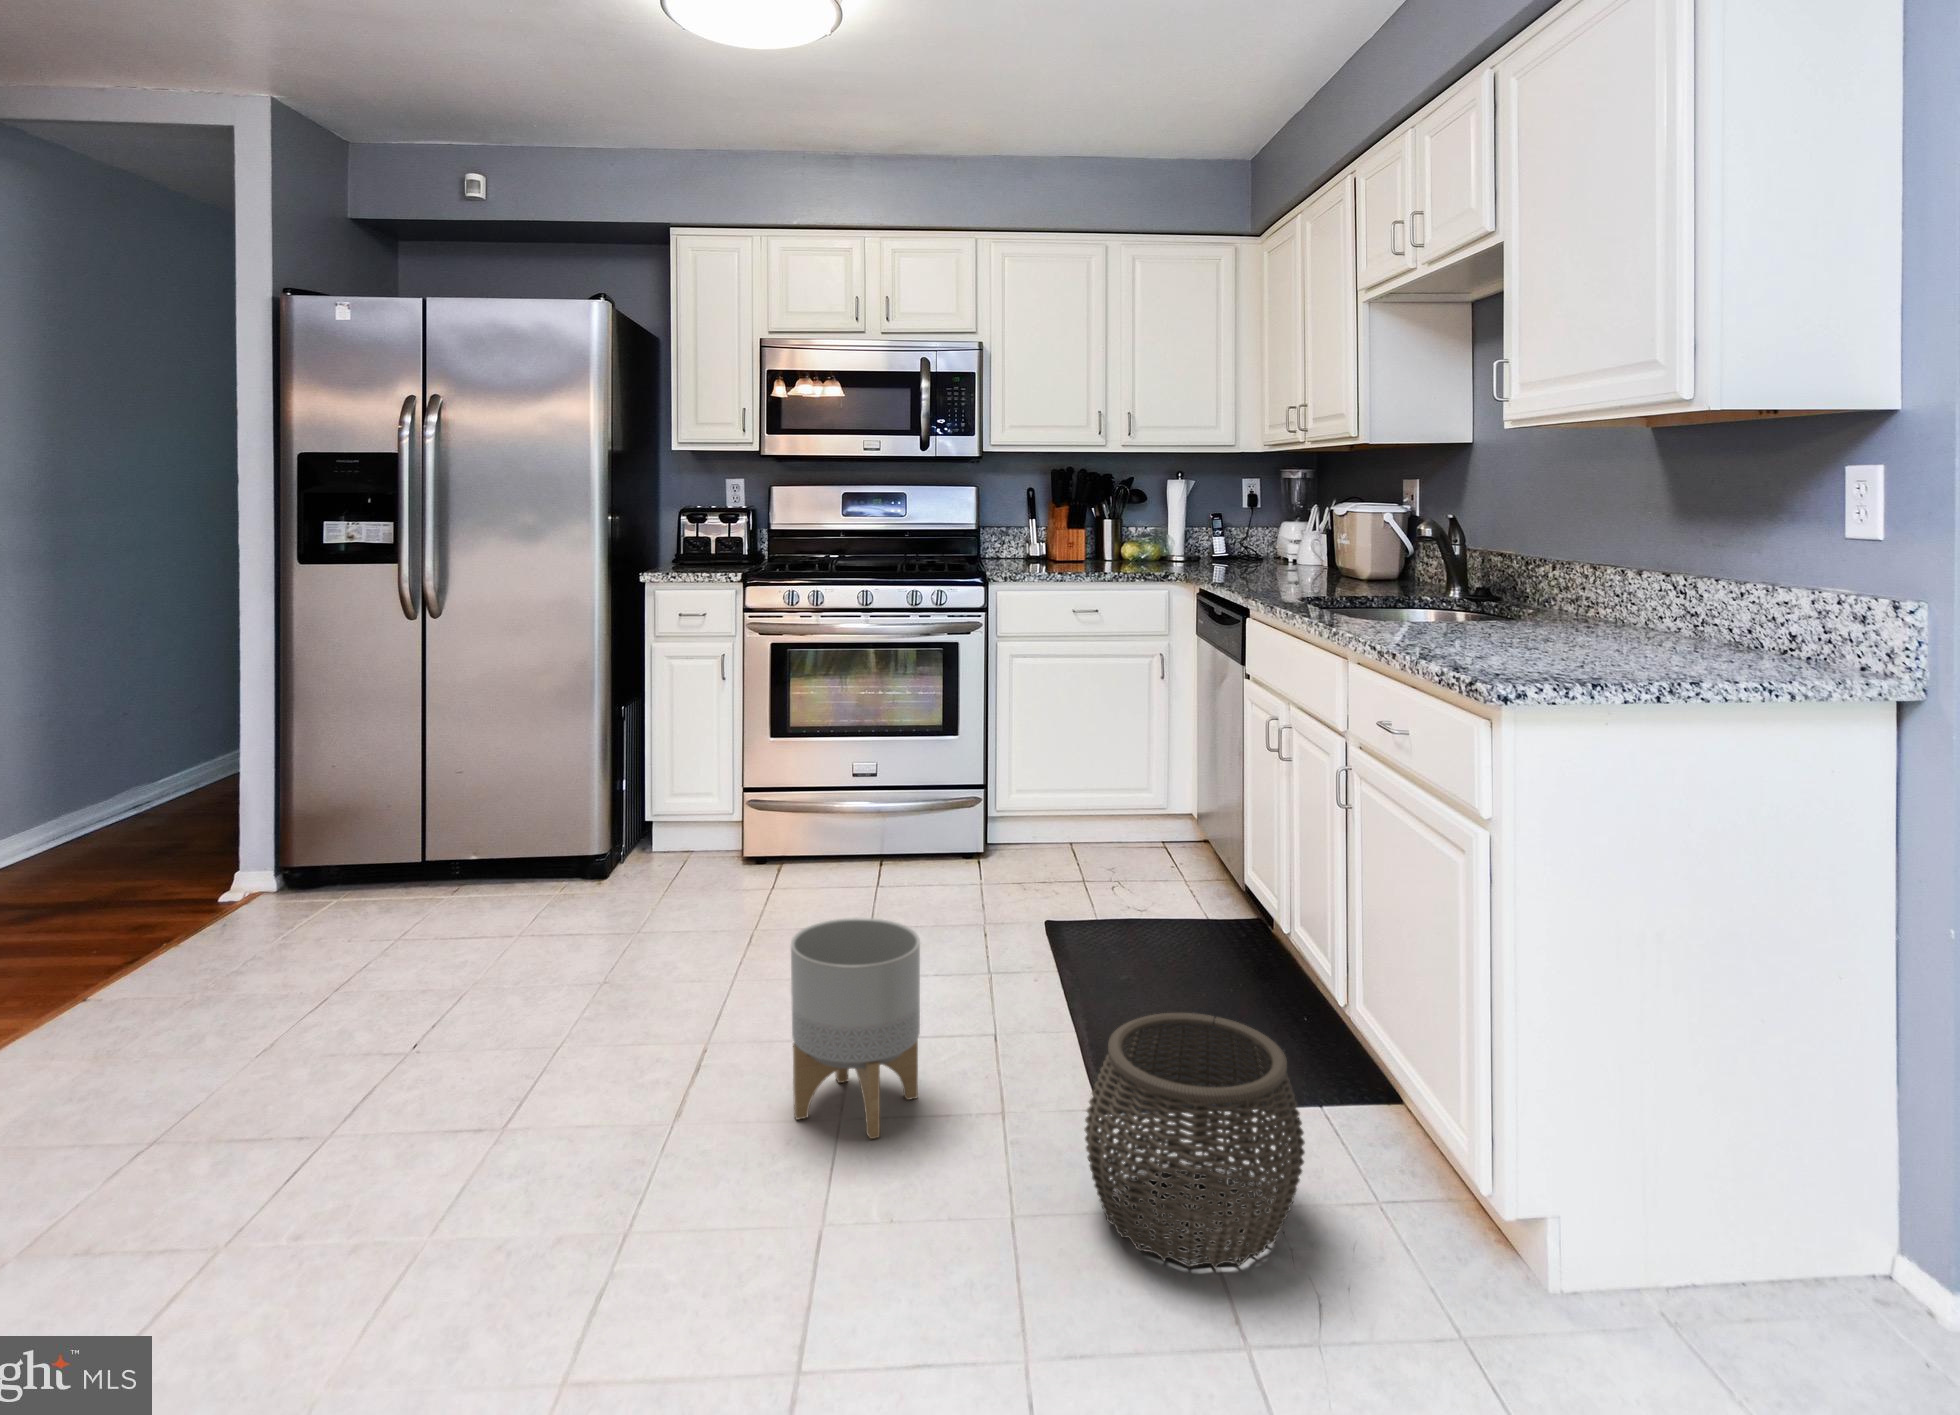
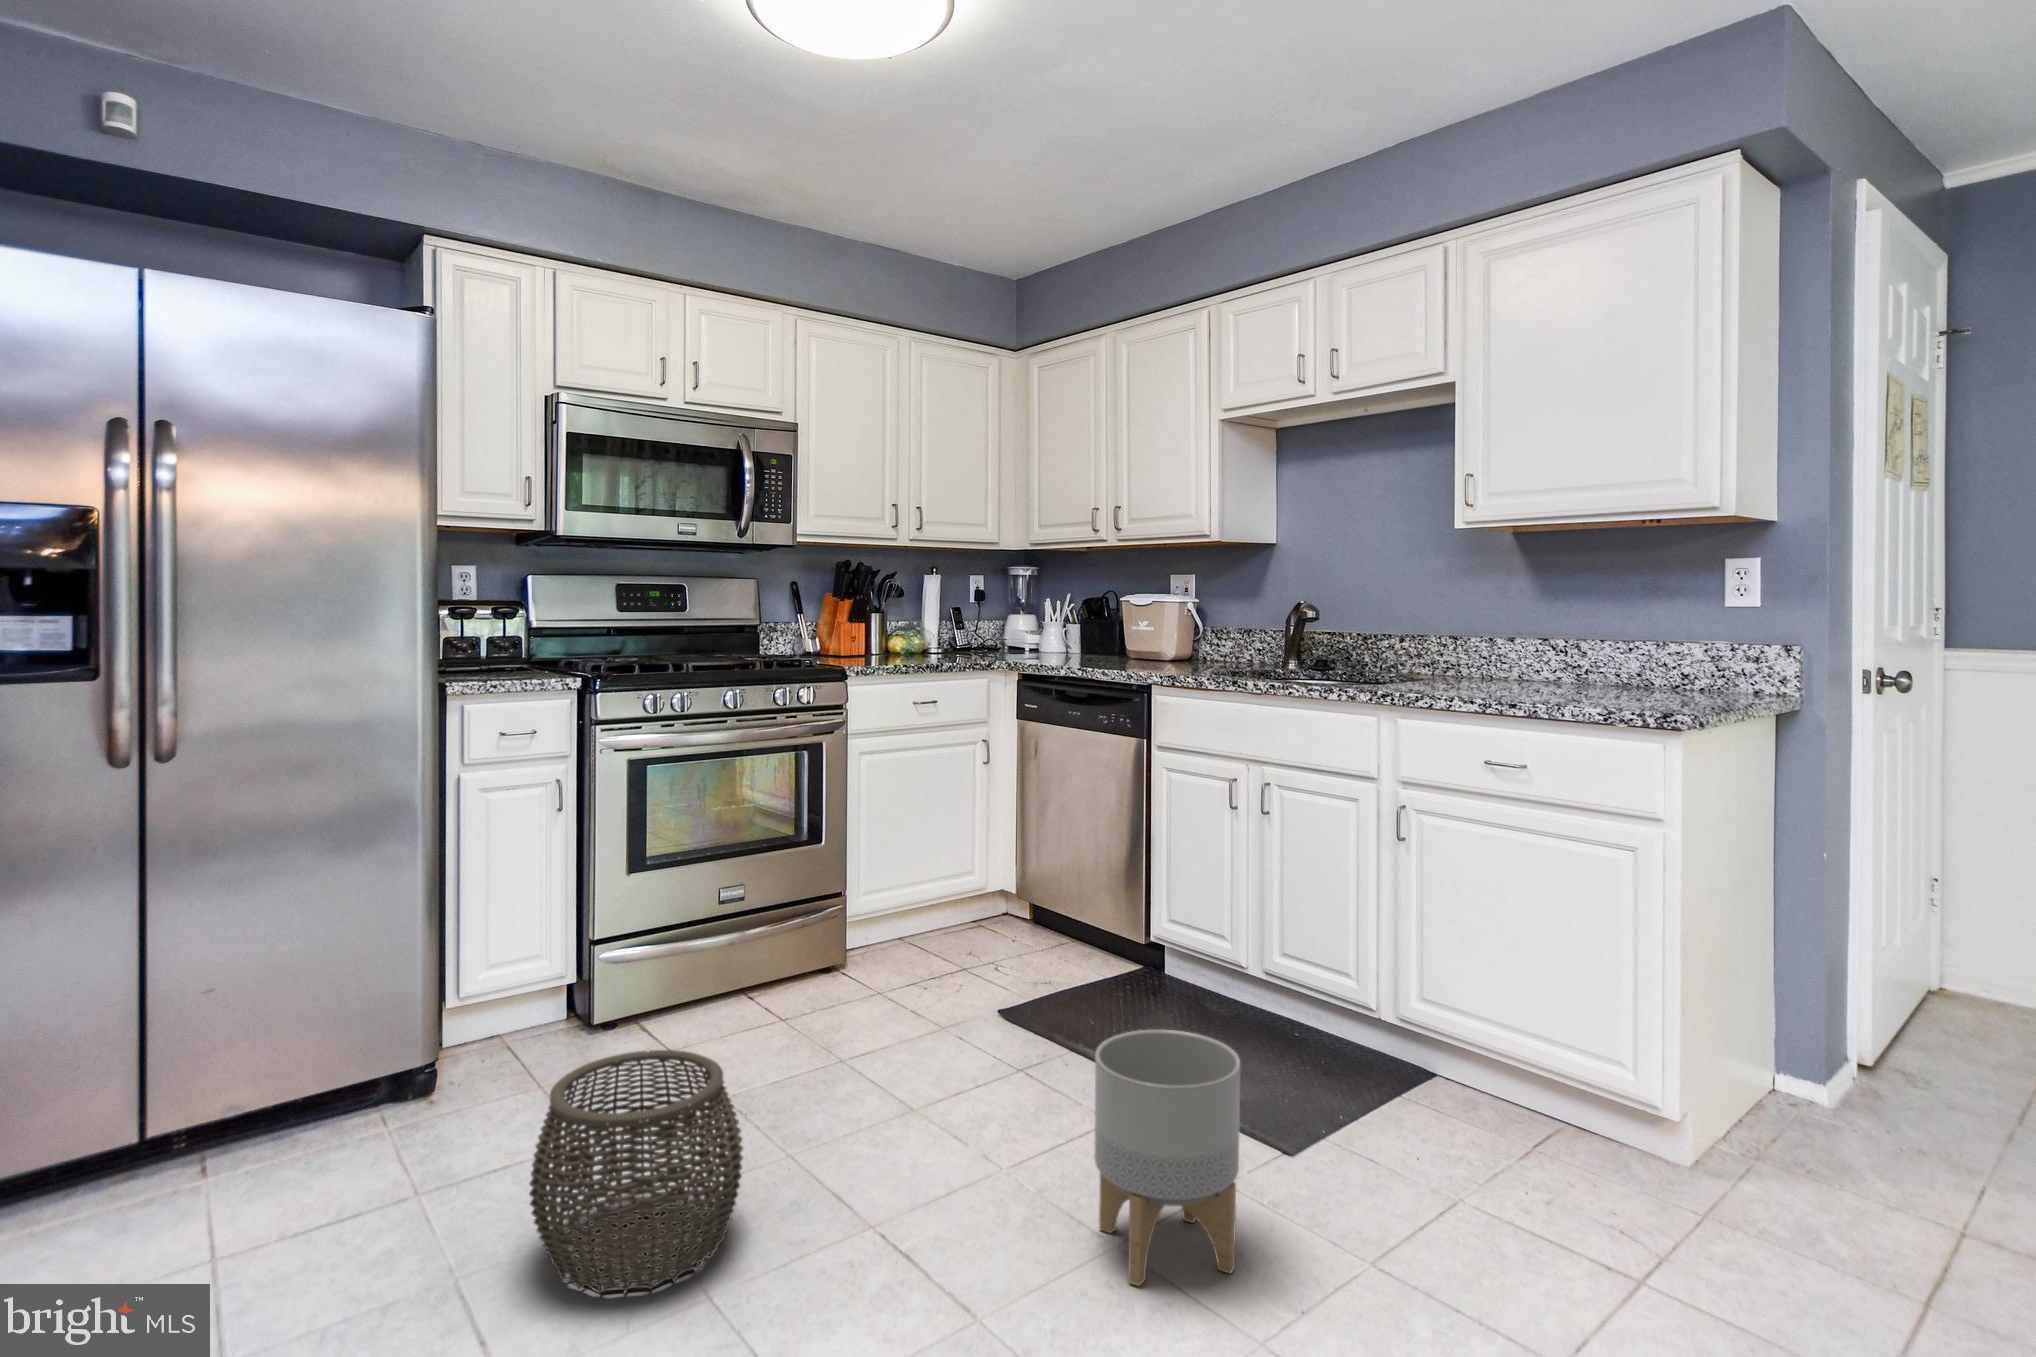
woven basket: present [1084,1013,1305,1268] -> present [529,1050,743,1293]

